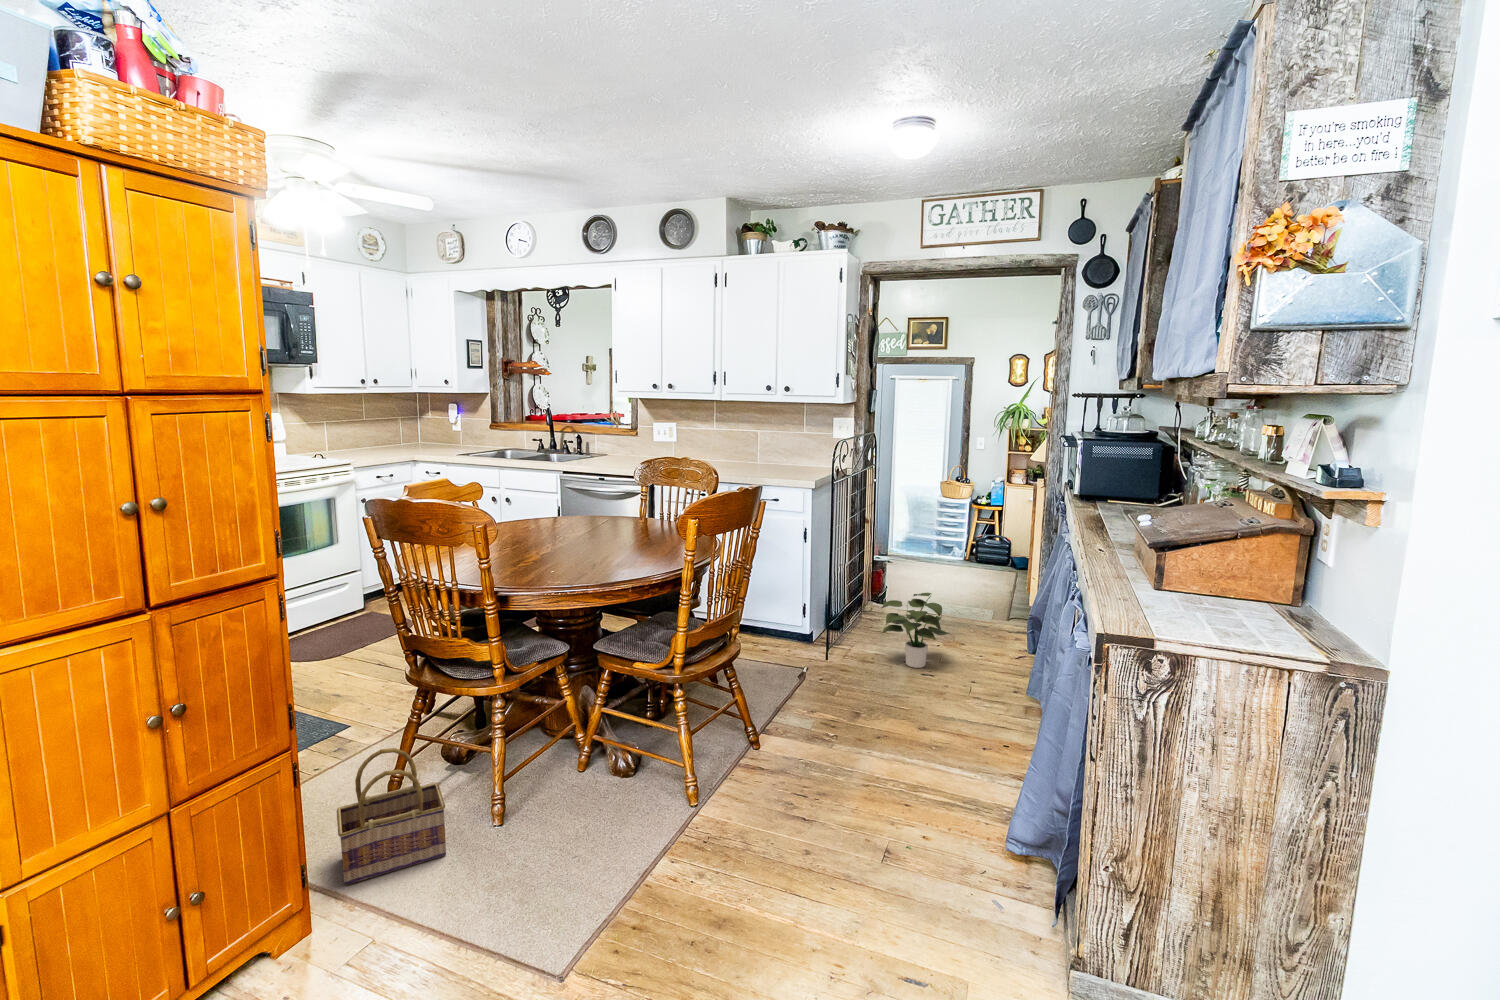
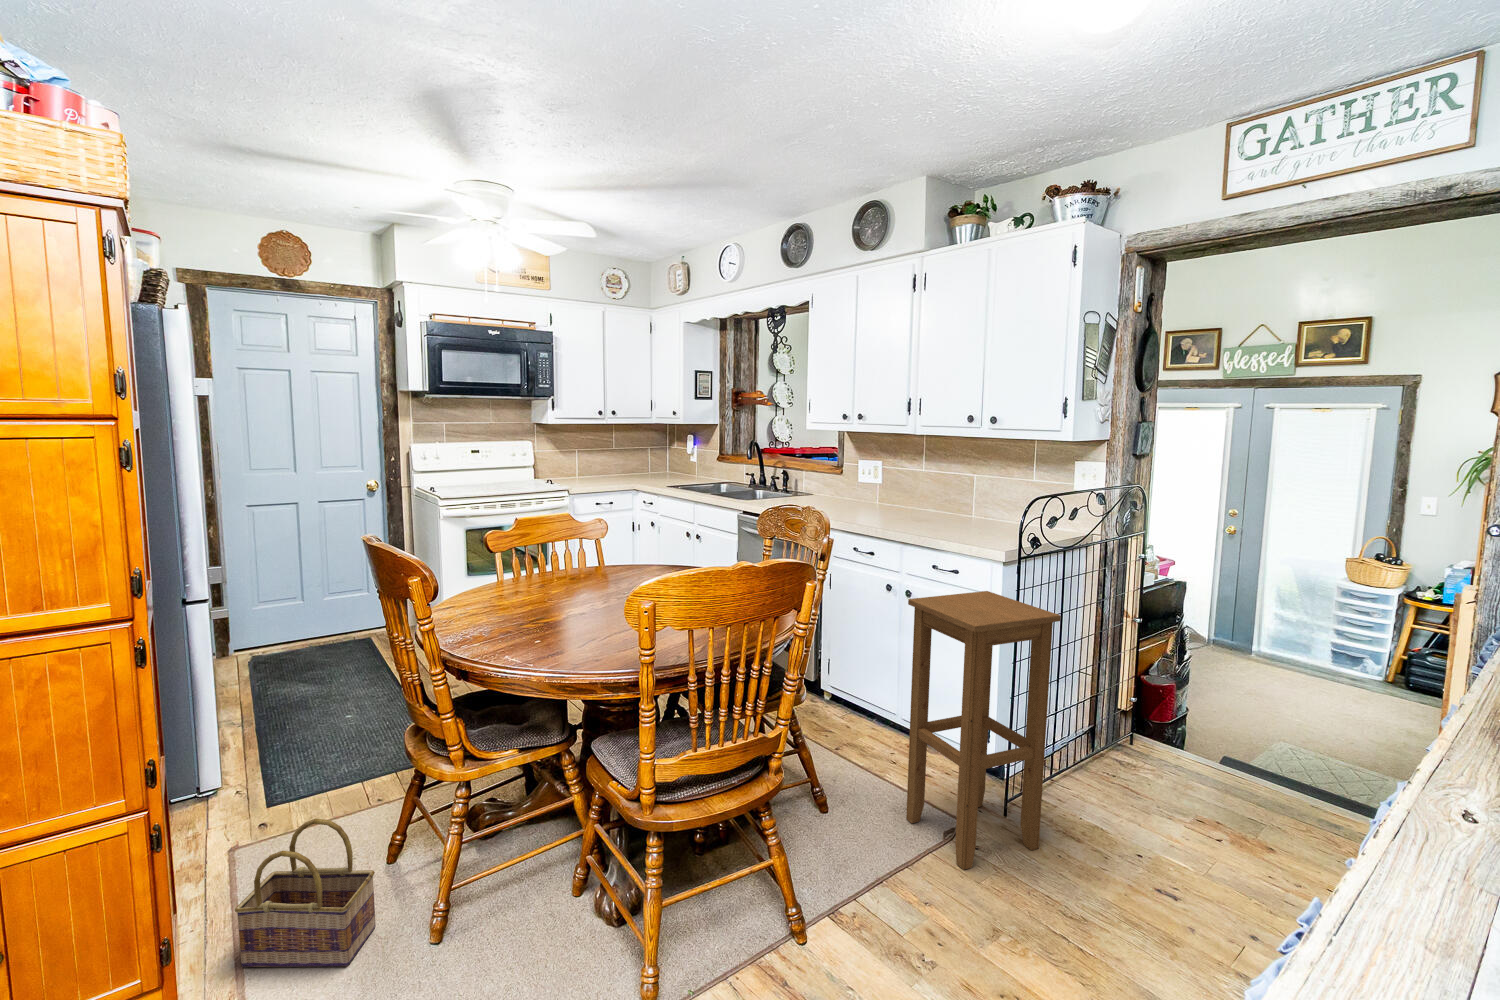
stool: none [768,510,865,692] -> present [906,591,1061,870]
potted plant: present [882,593,949,668] -> none [1097,746,1226,871]

